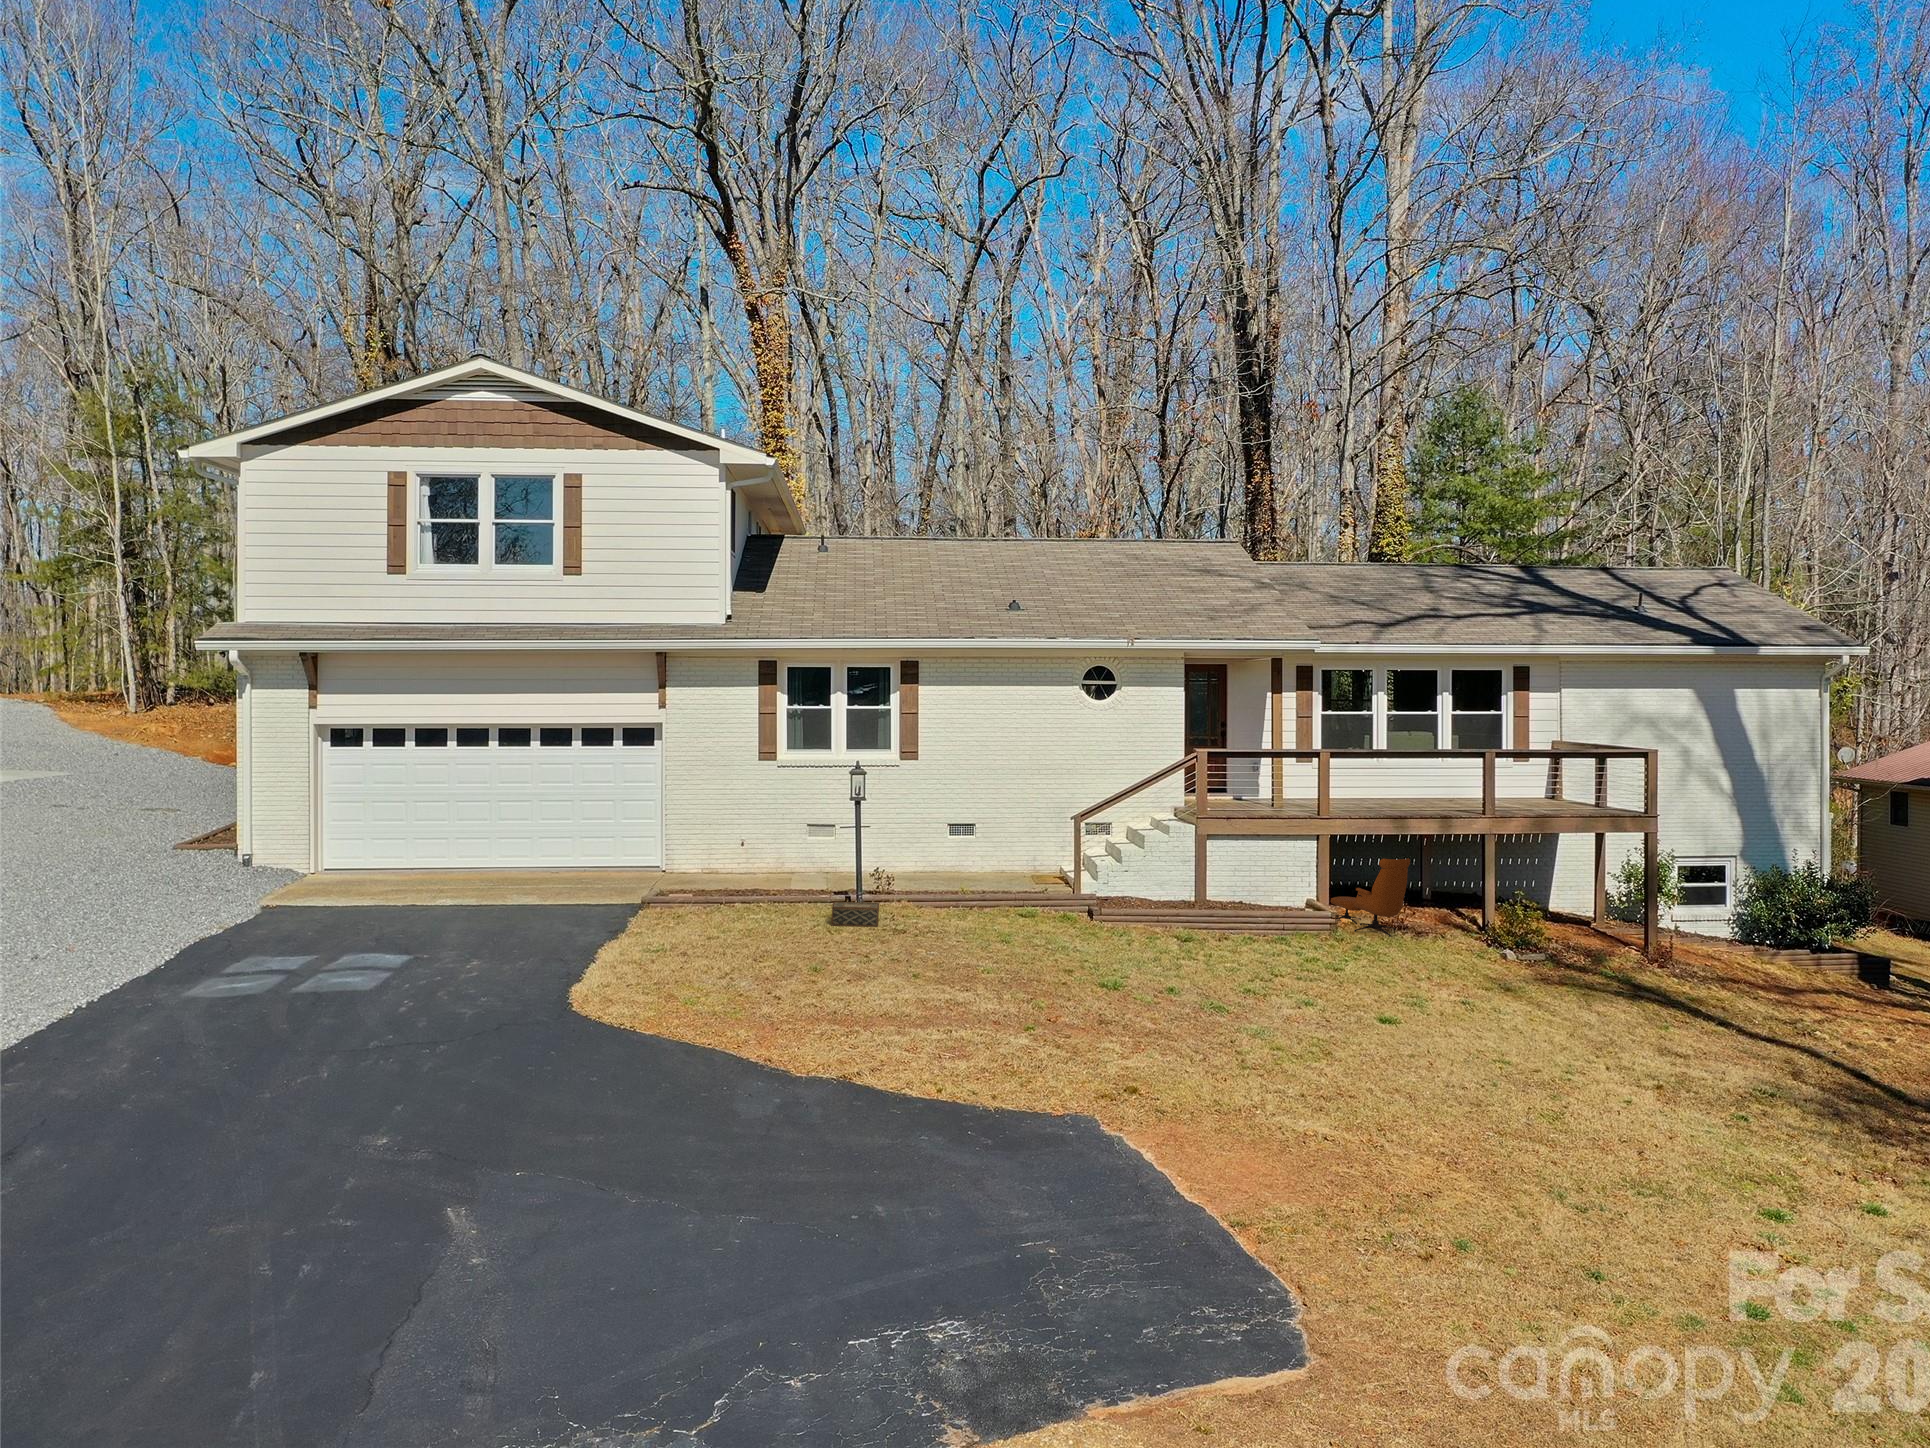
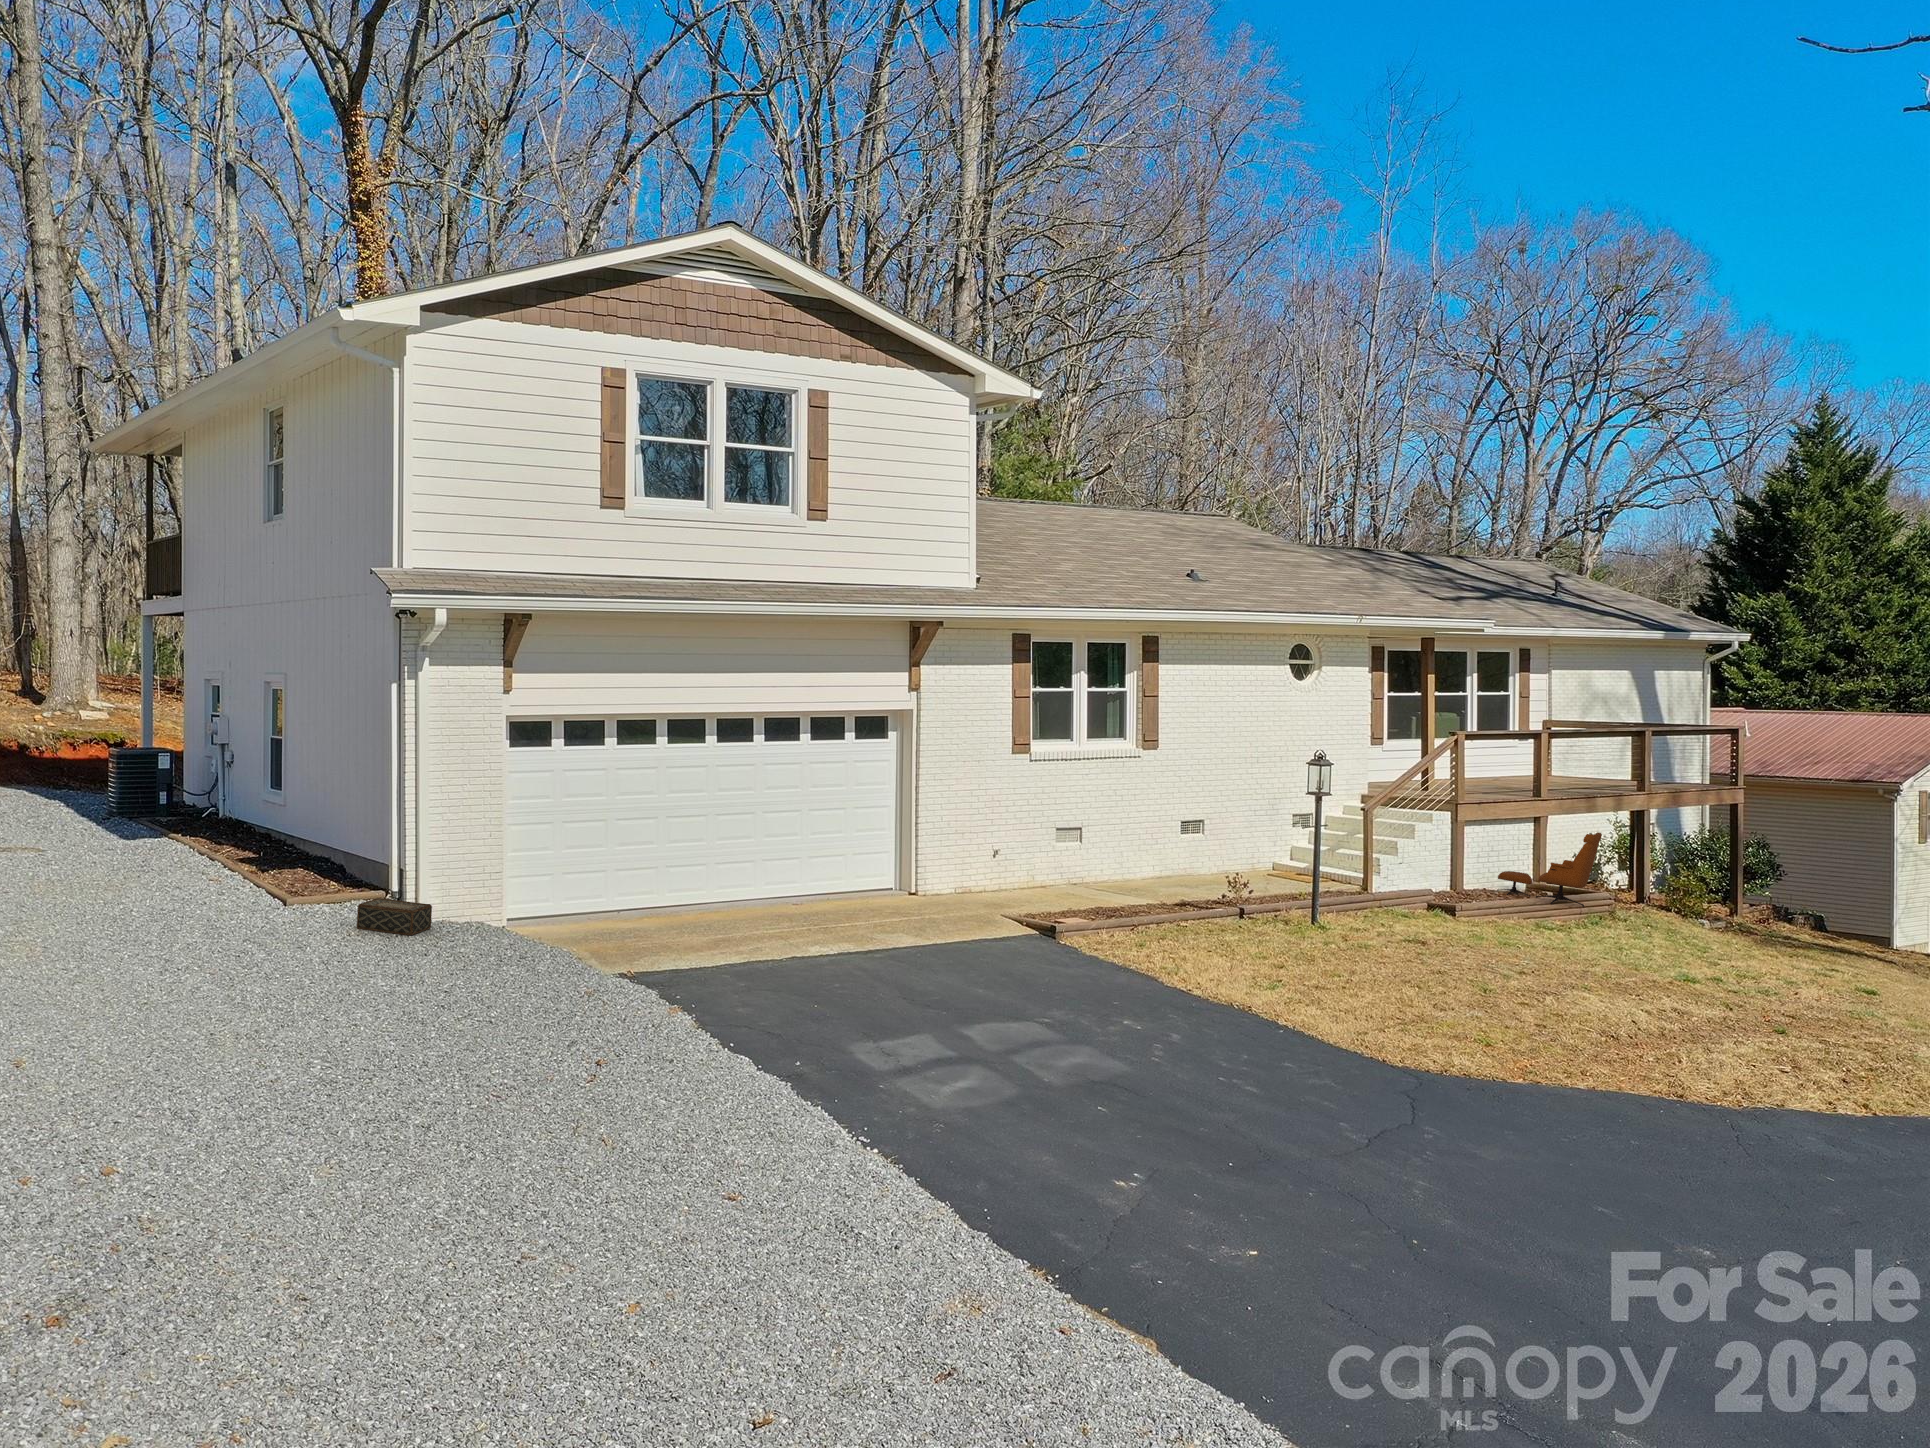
woven basket: present [831,902,879,926] -> present [357,898,432,935]

